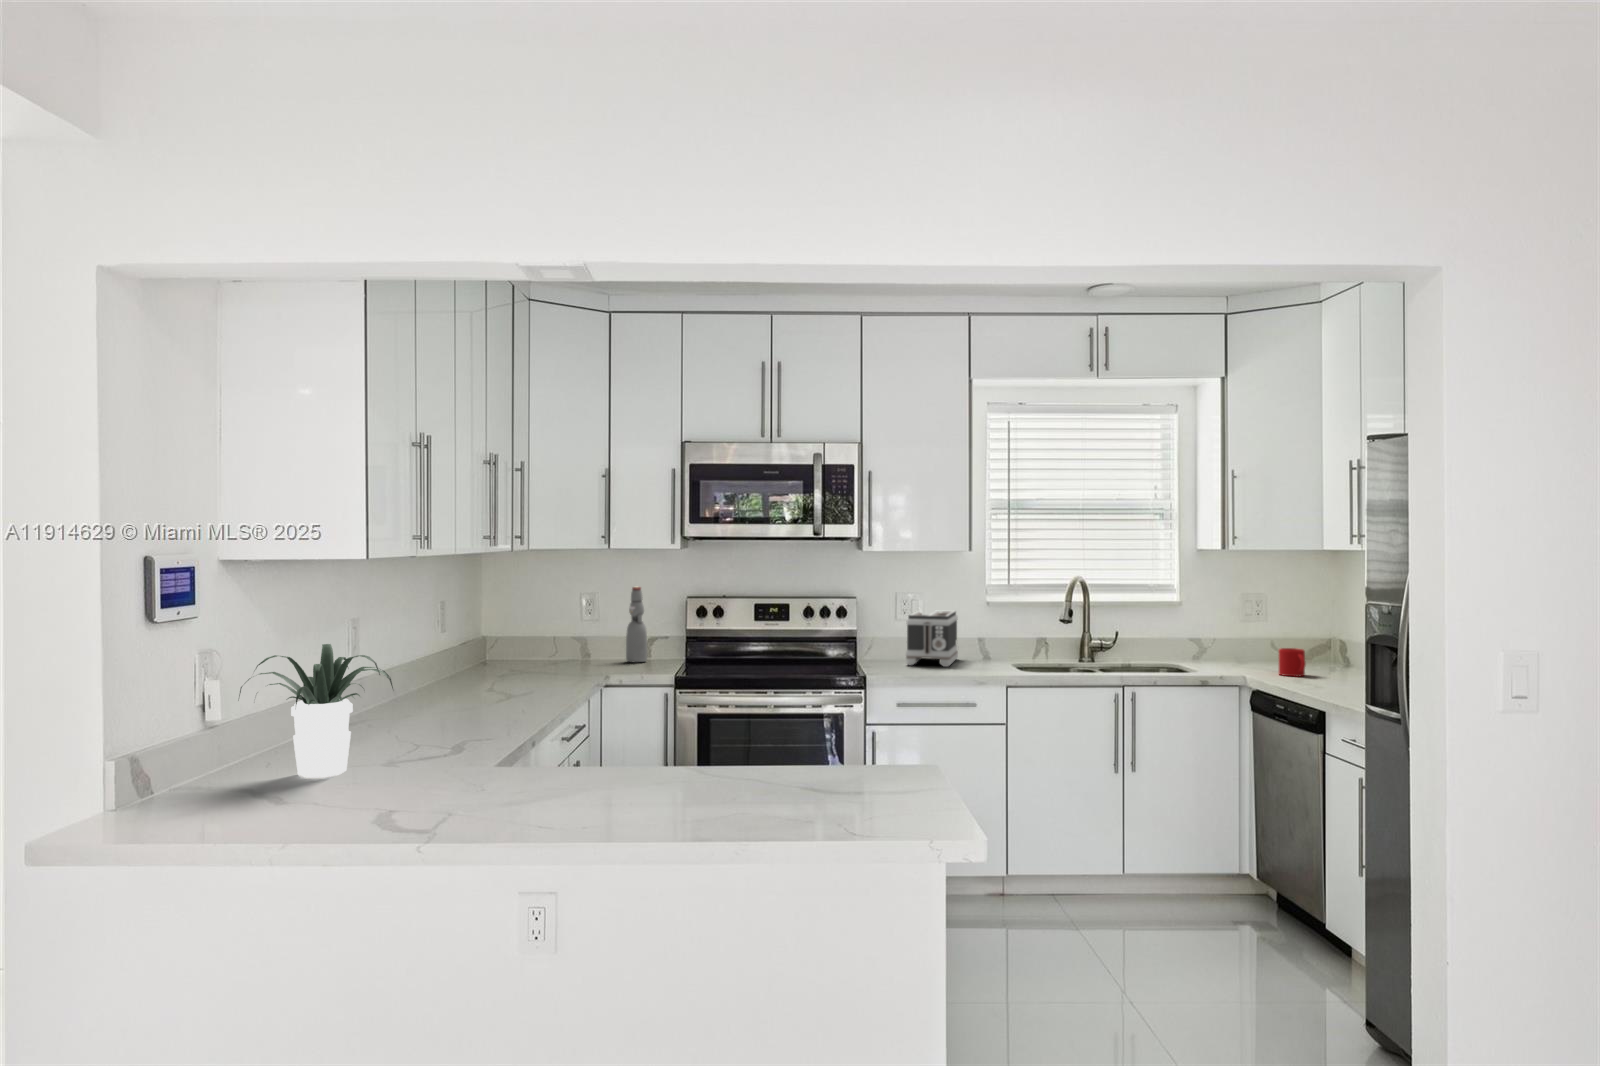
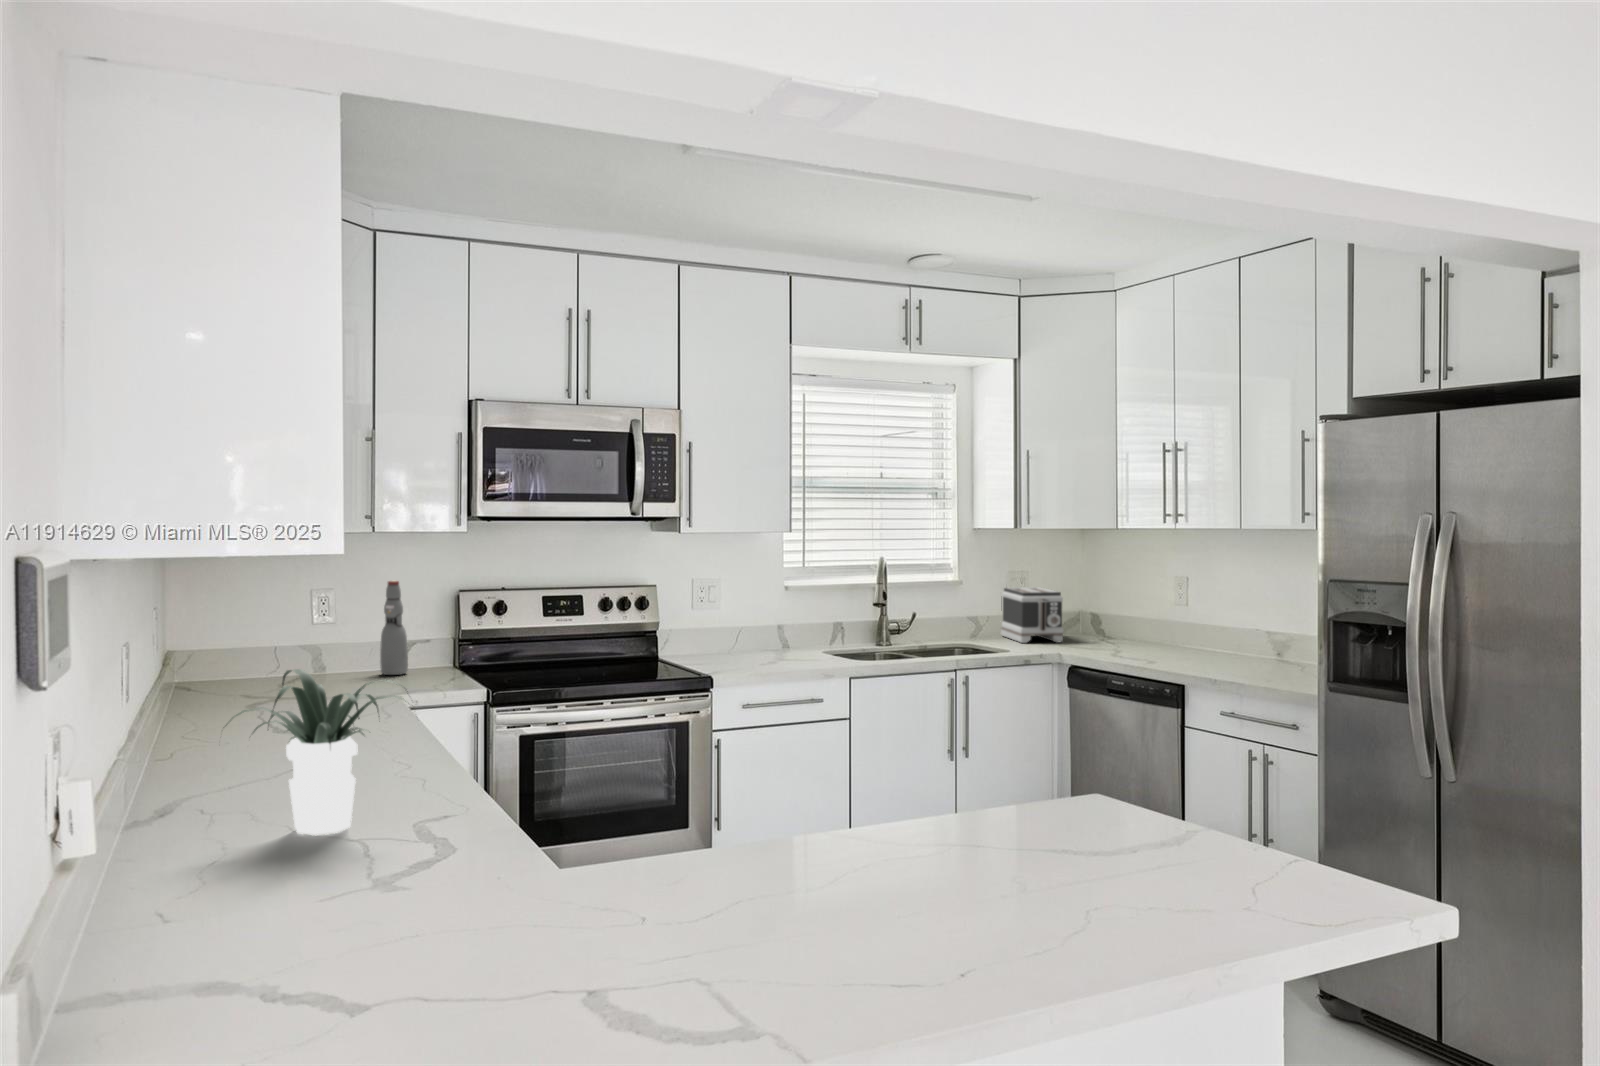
toaster: present [906,611,958,667] -> present [1001,587,1064,643]
mug: present [1279,648,1305,676] -> none [1082,623,1110,651]

